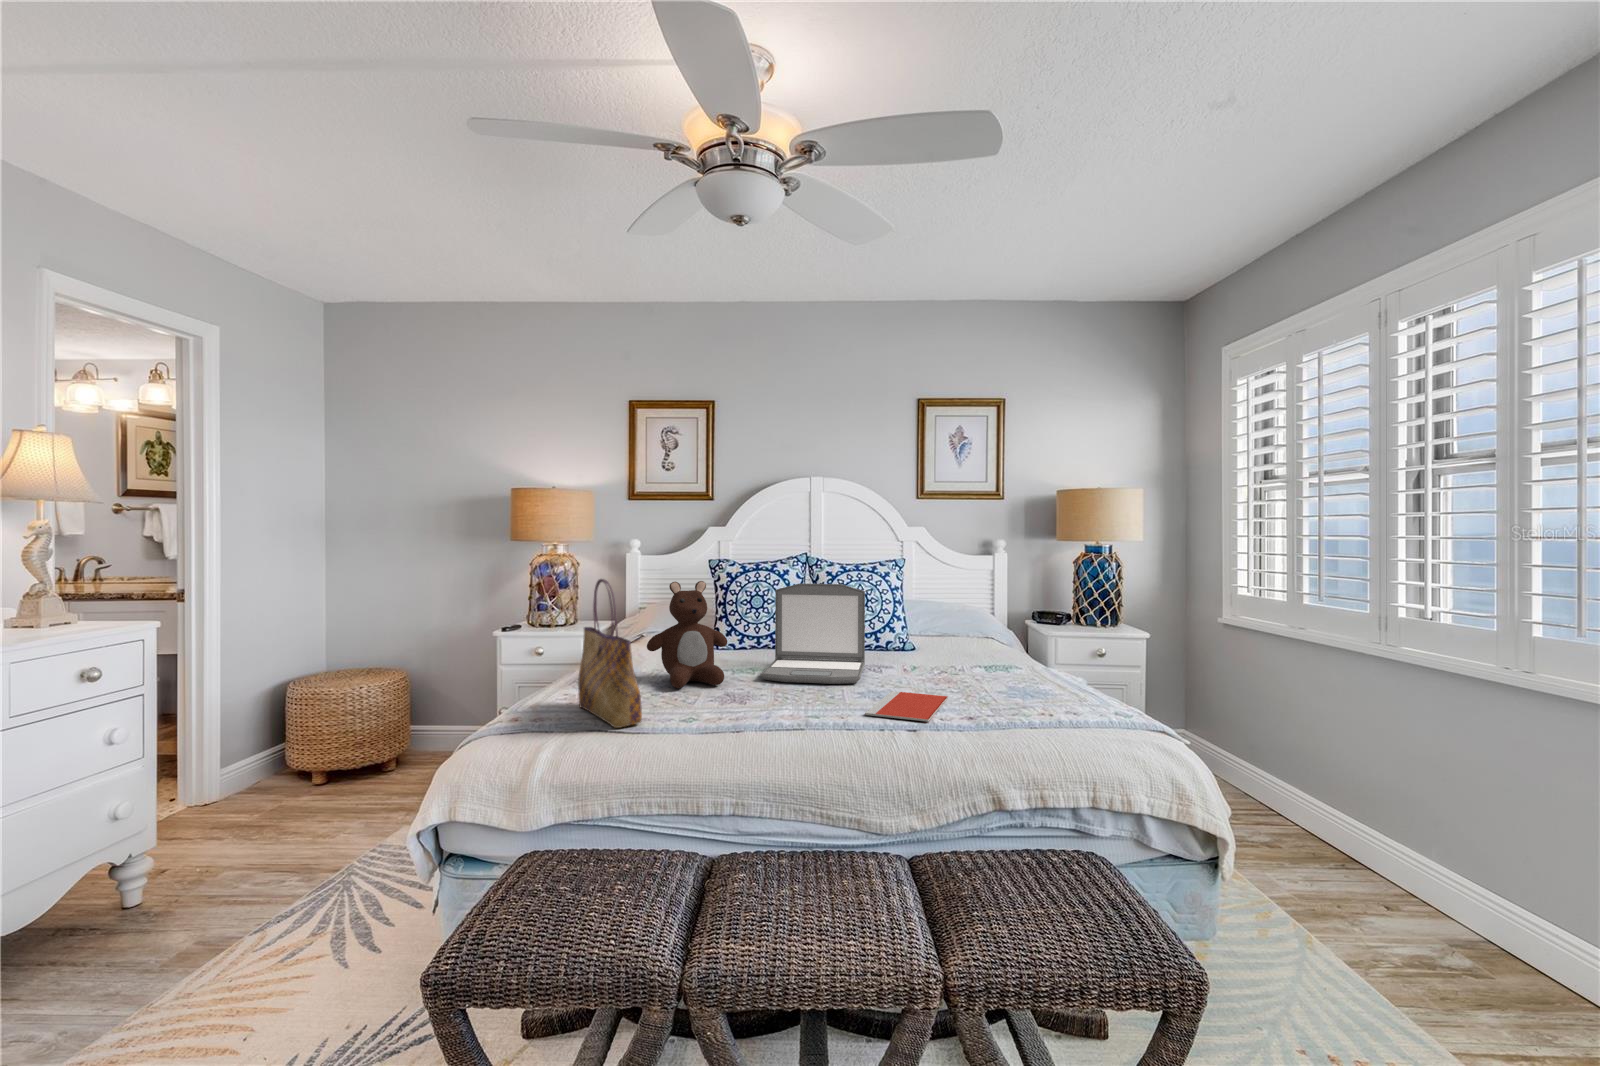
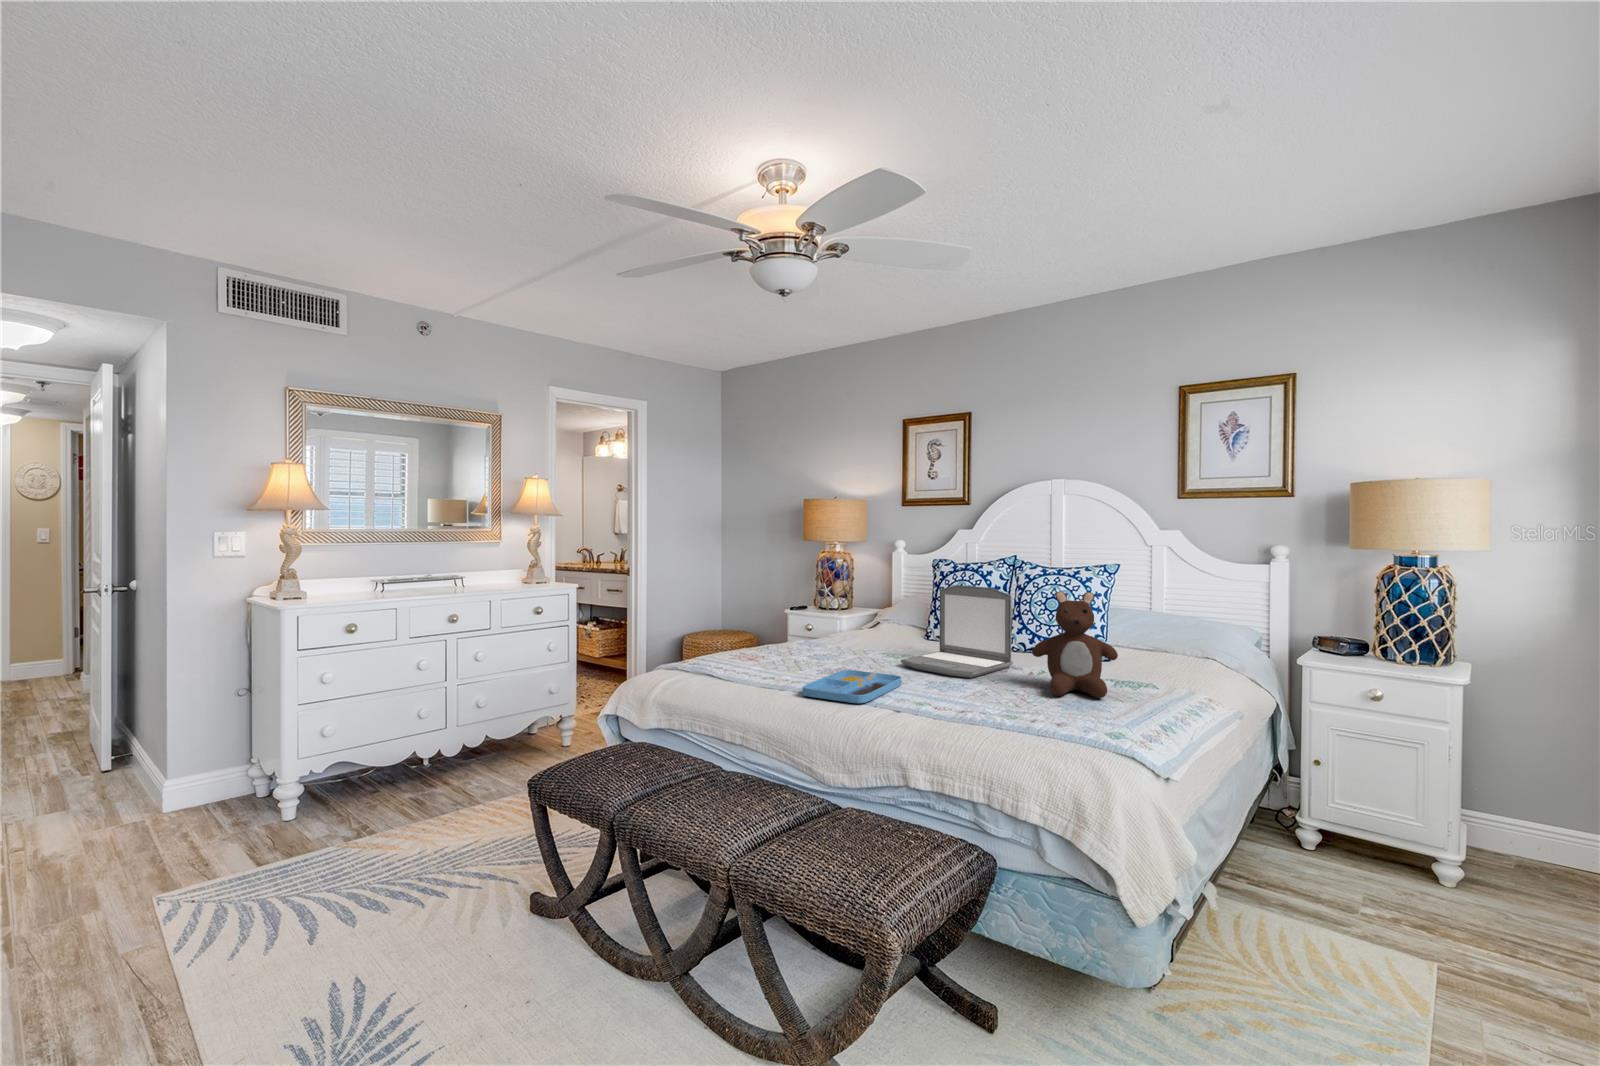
tote bag: present [578,579,642,728] -> none [740,574,769,681]
teddy bear: present [647,581,727,688] -> present [1032,591,1118,698]
tray: none [727,691,821,734] -> present [802,670,901,703]
notebook: present [865,691,948,722] -> none [922,688,1026,713]

